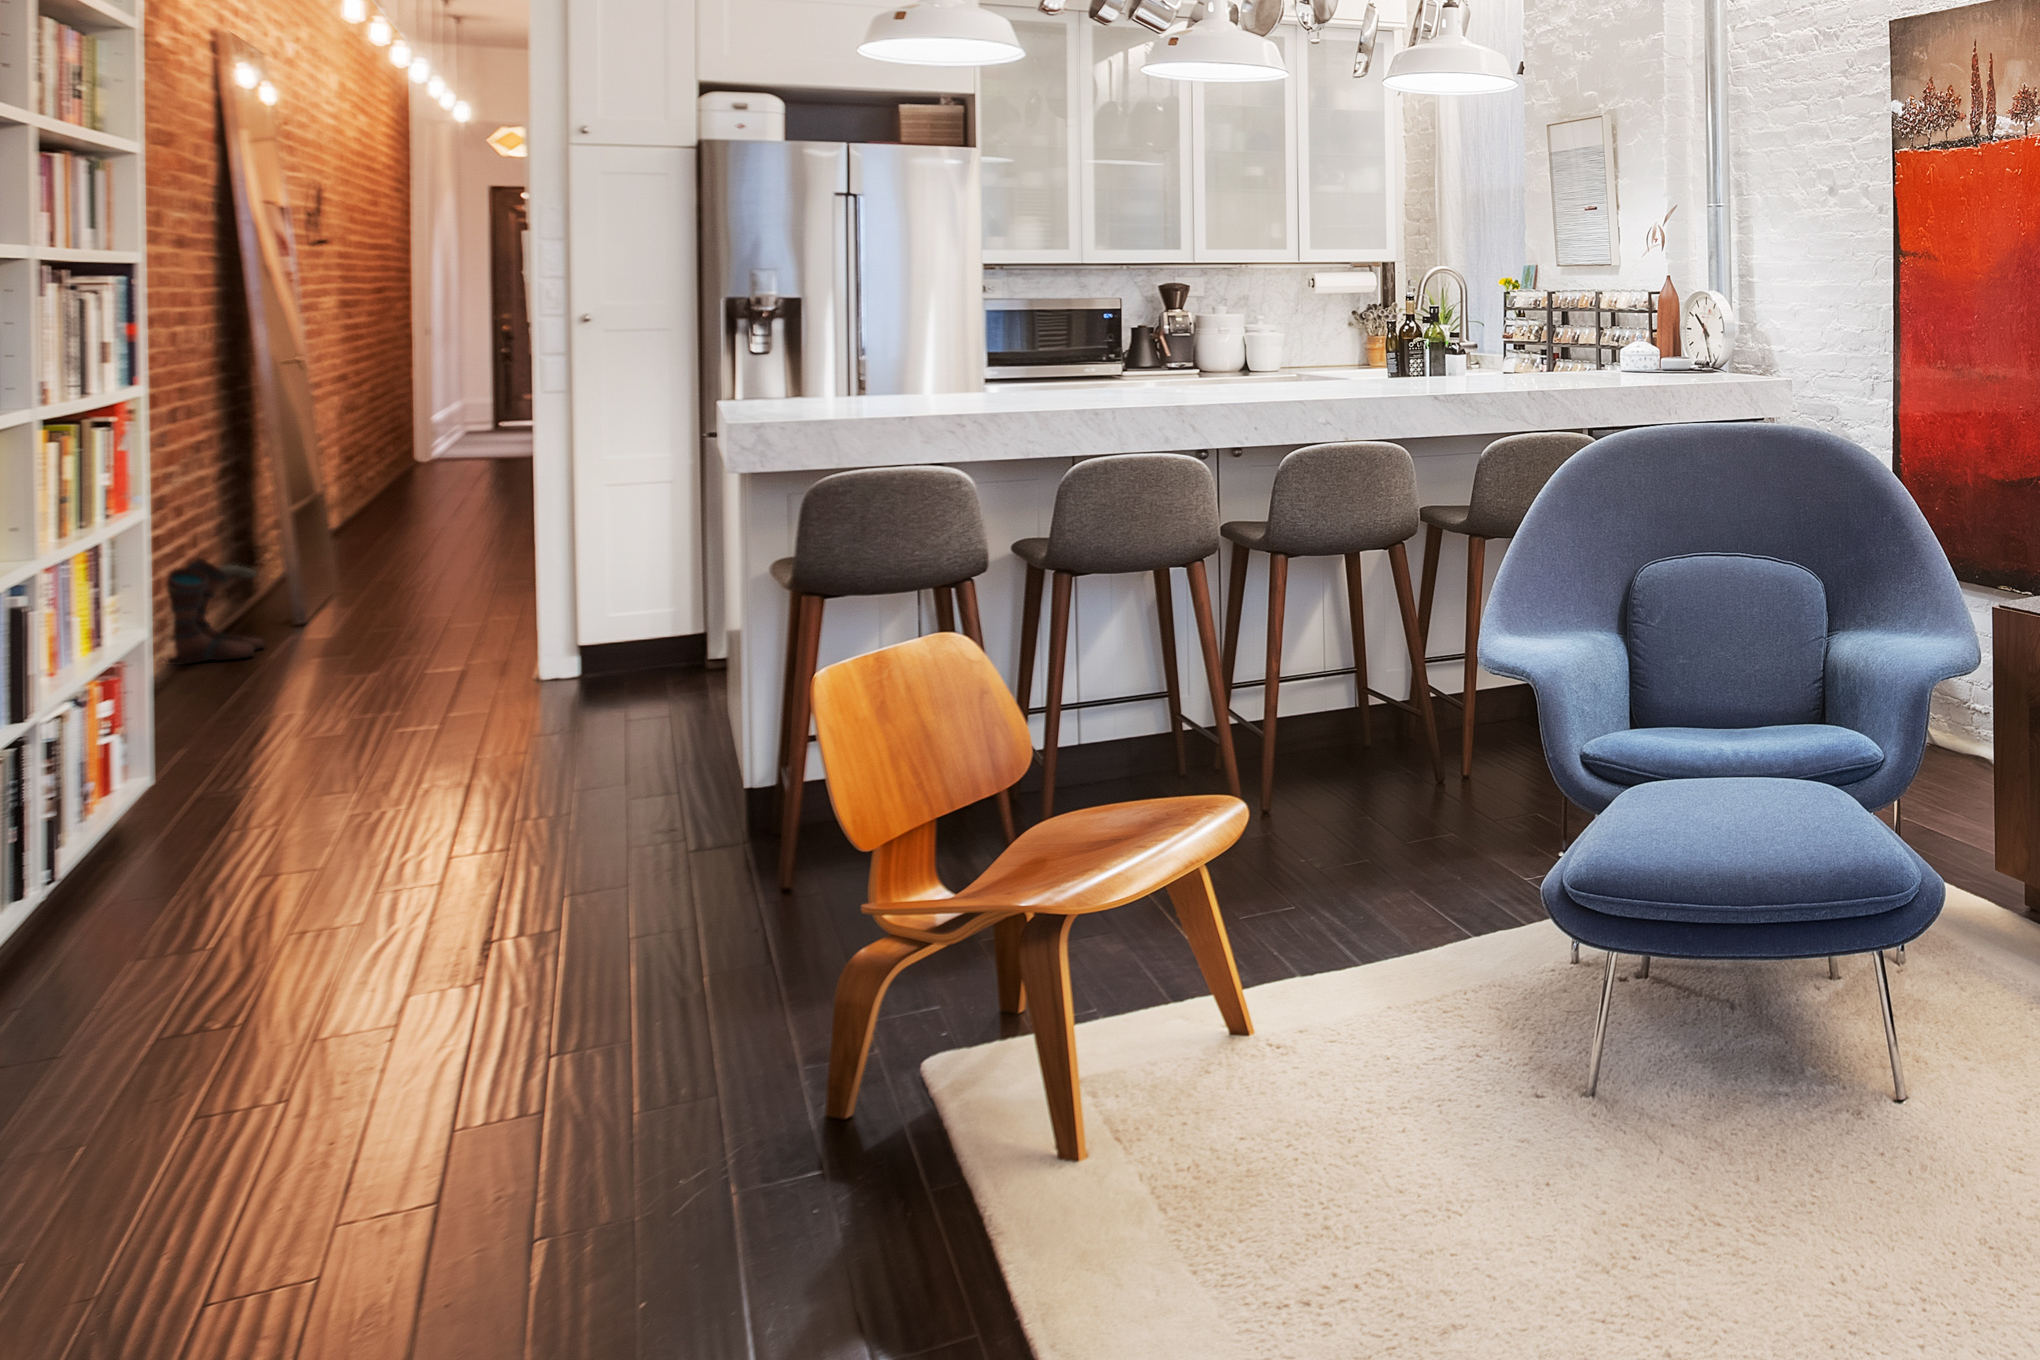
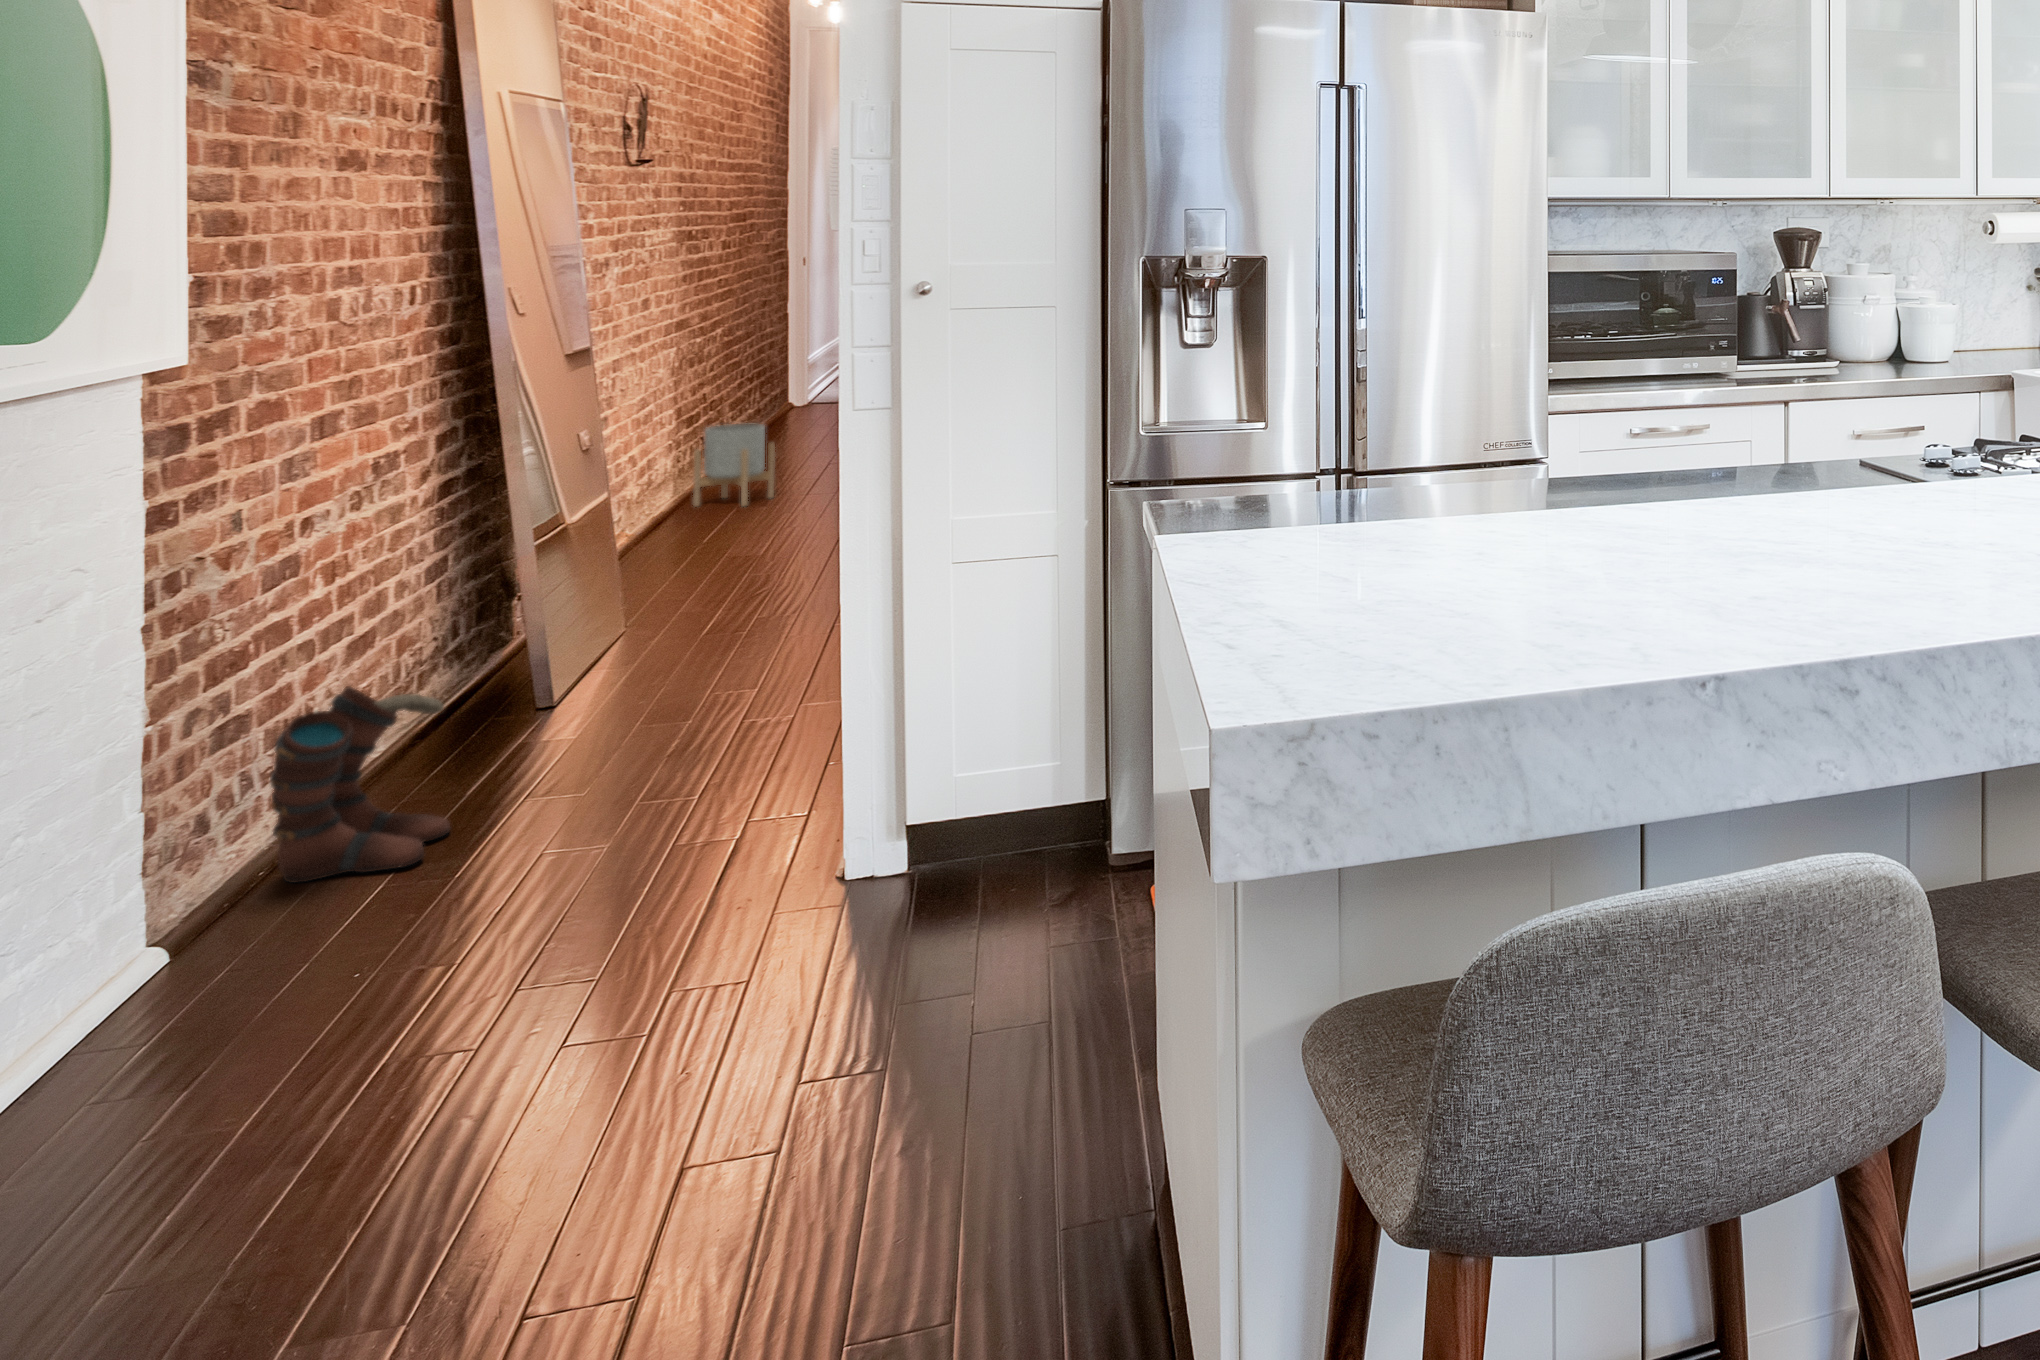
planter: none [353,450,422,515] -> present [693,424,775,506]

